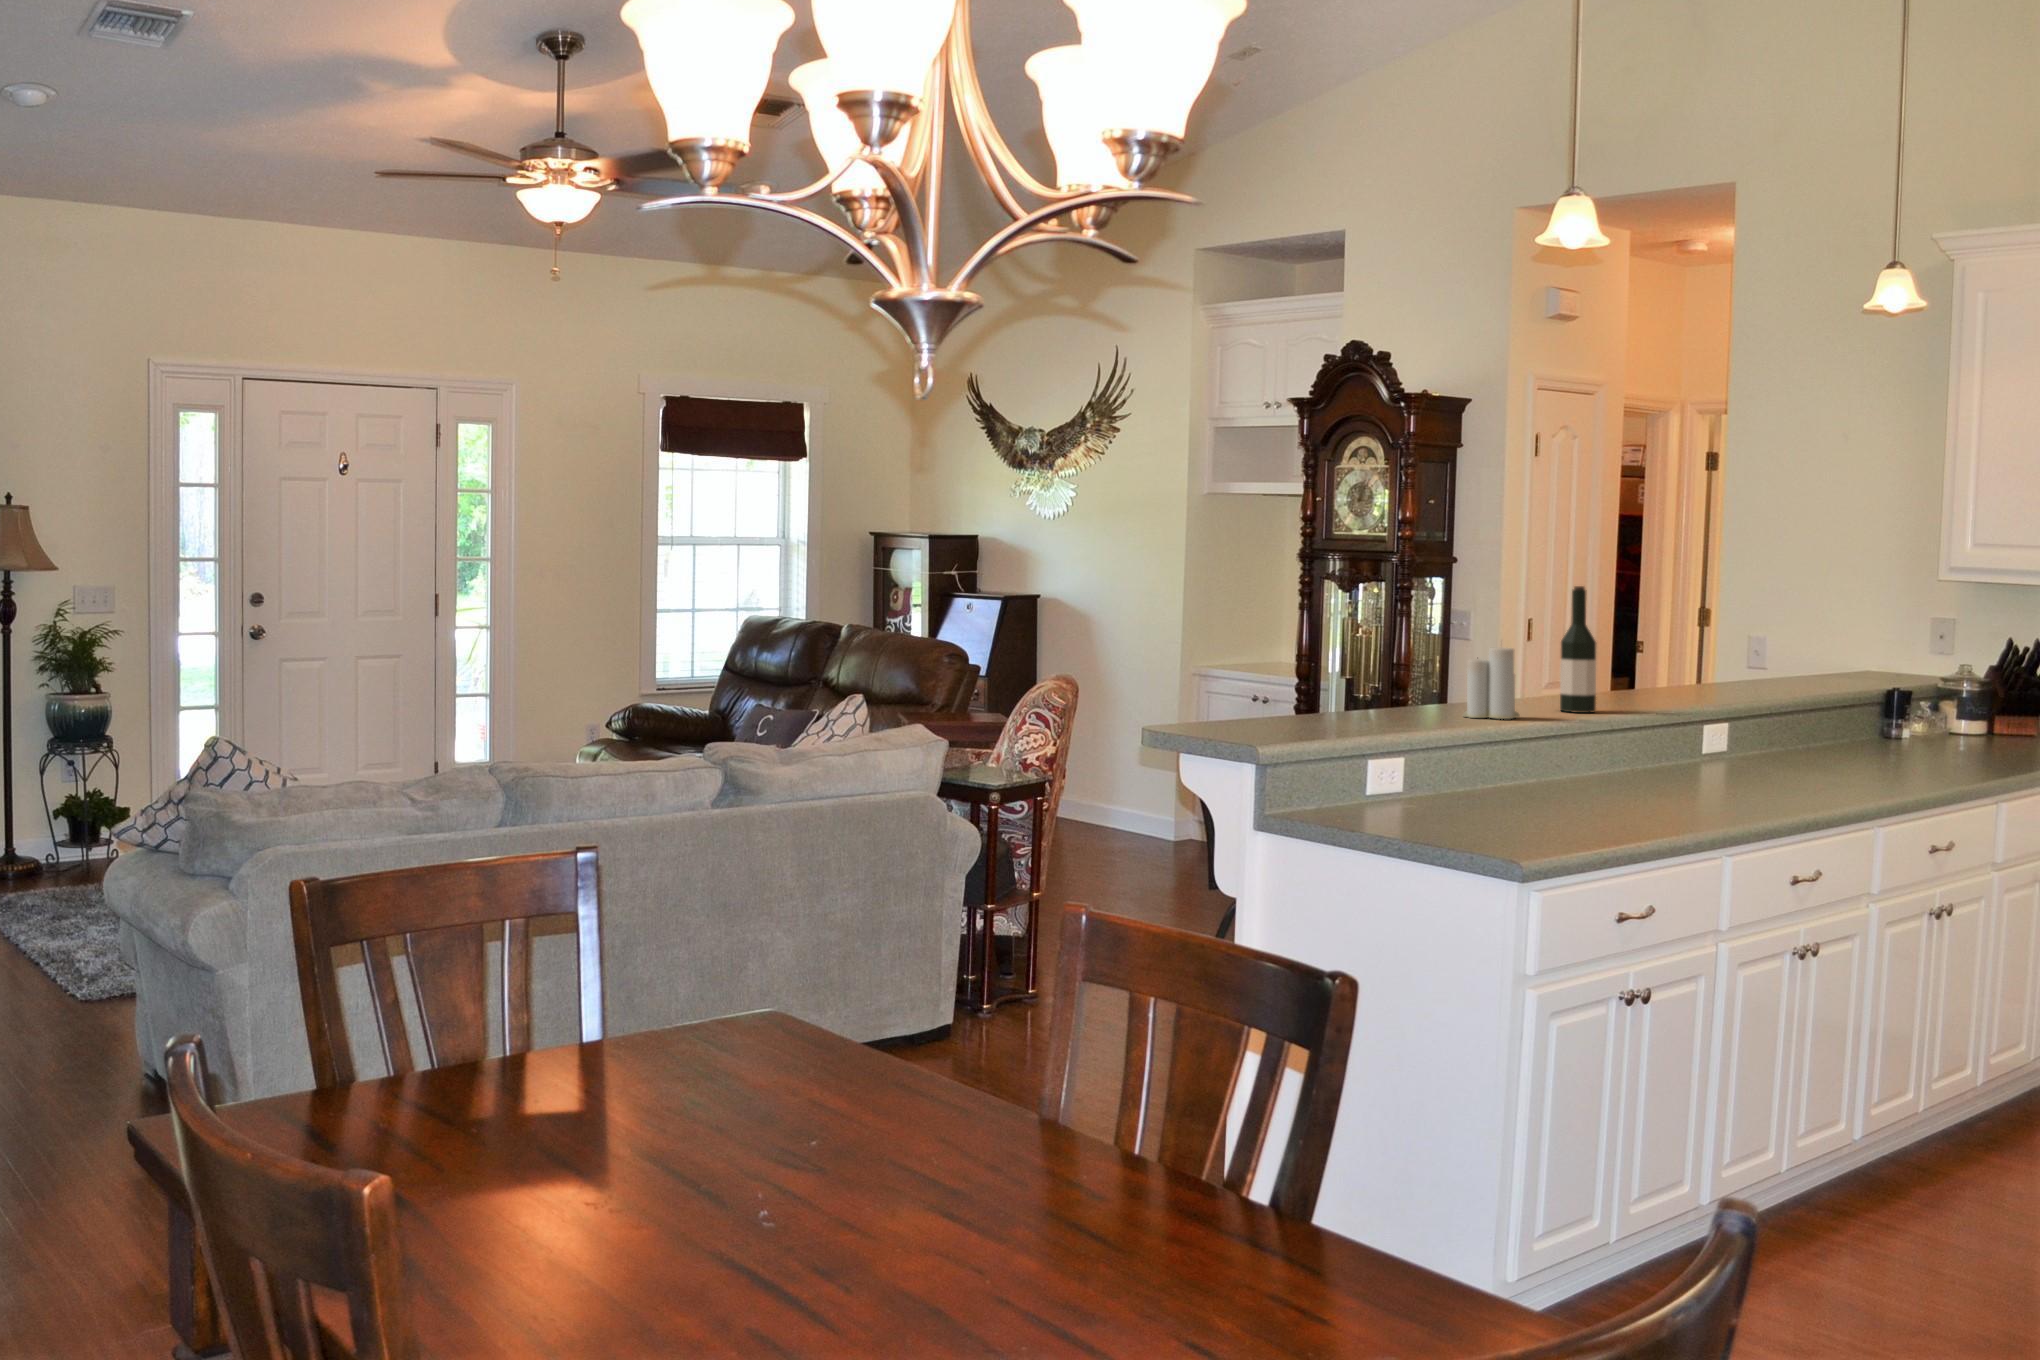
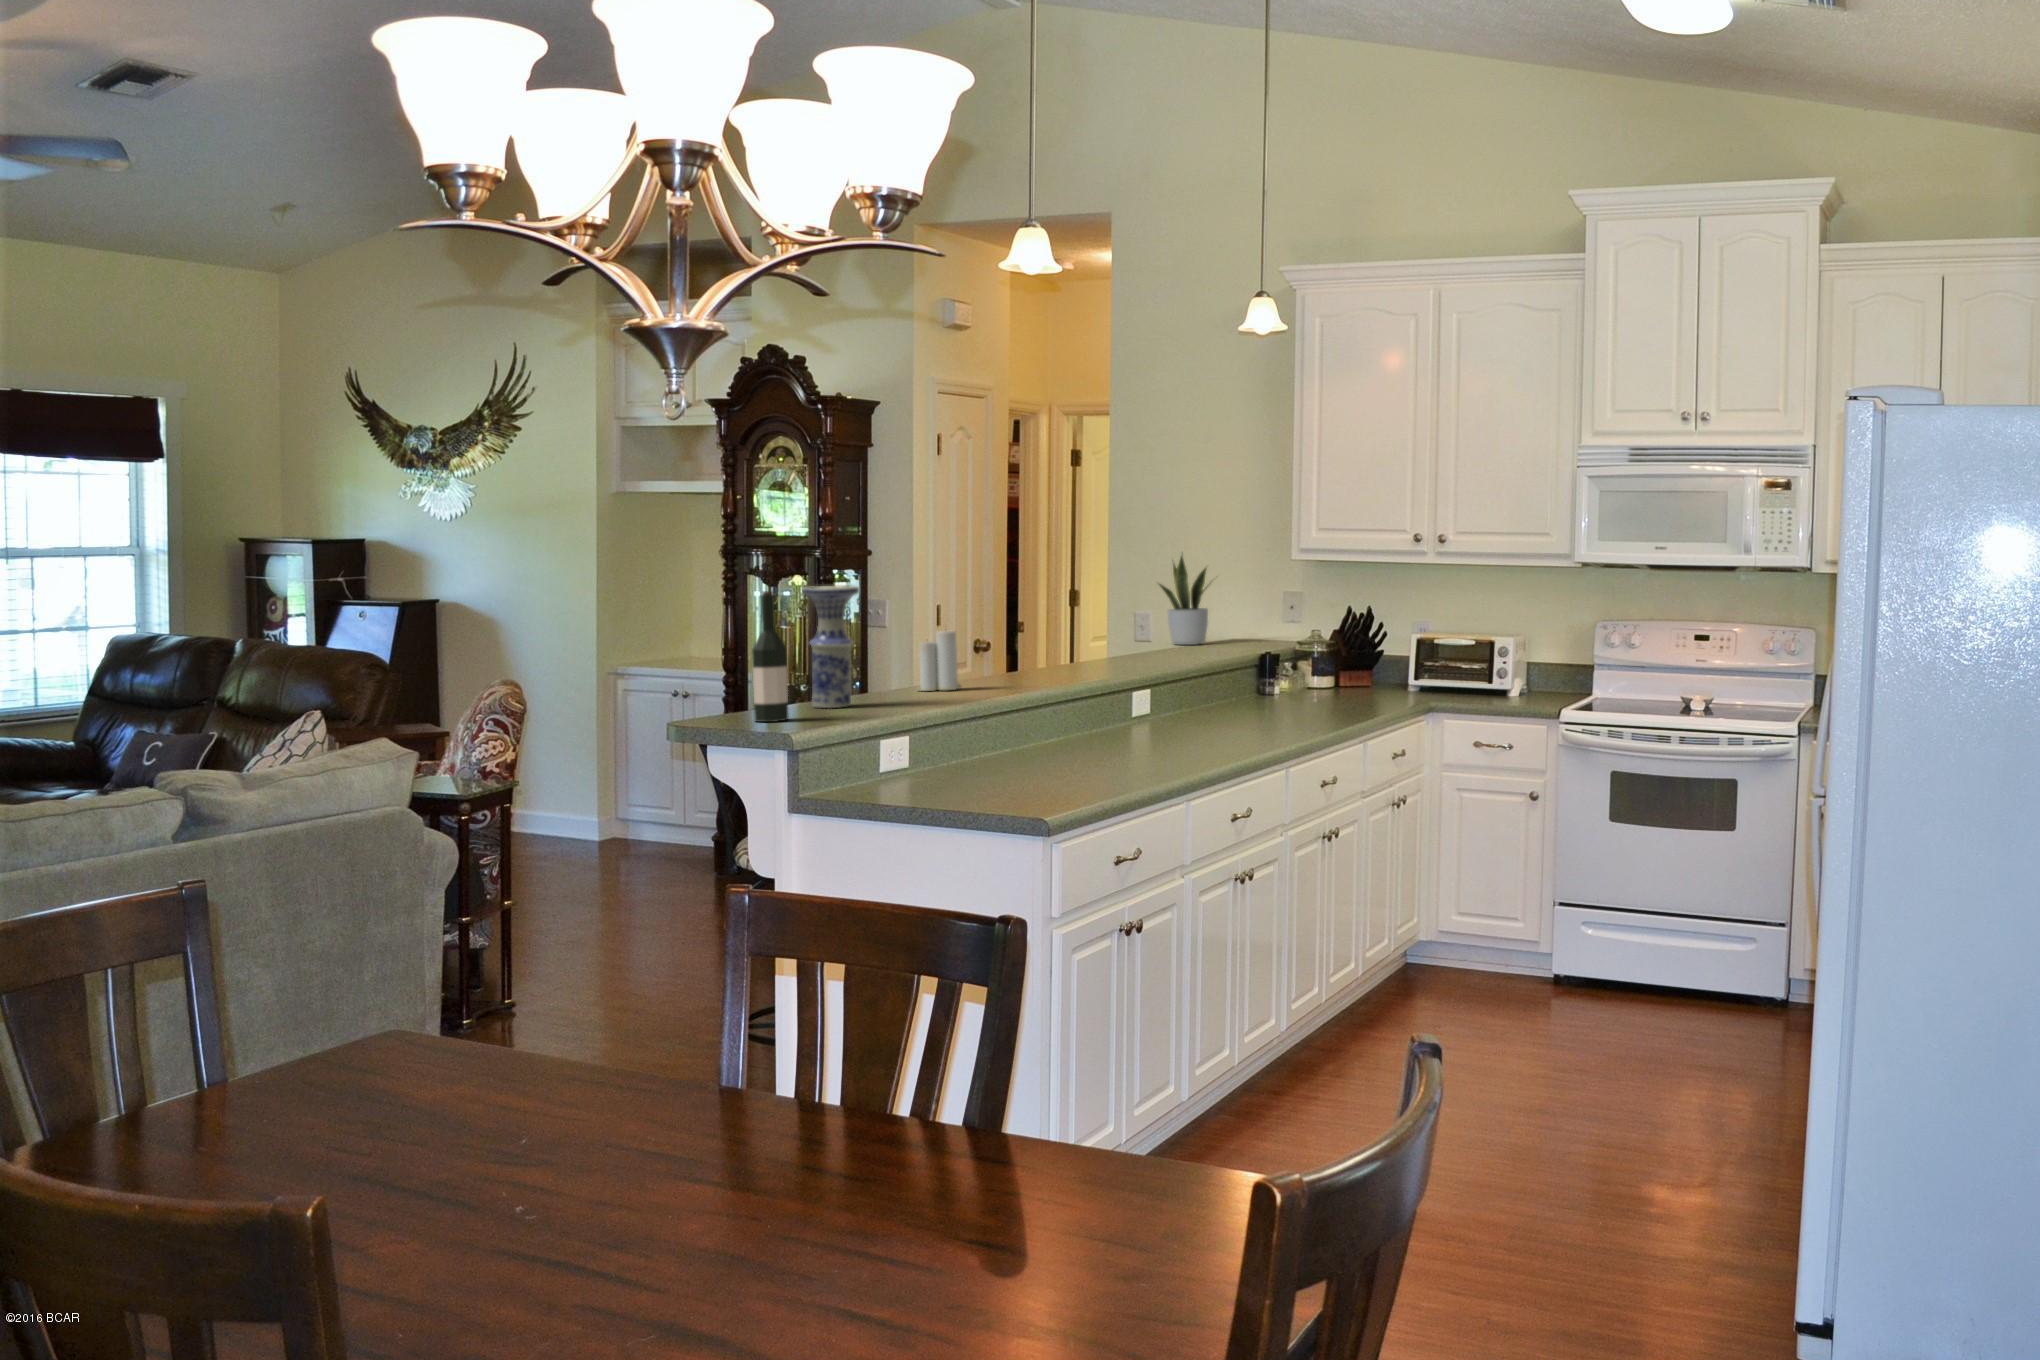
potted plant: none [1800,566,1894,683] -> present [1159,556,1208,645]
wine bottle: present [1560,586,1596,713] -> present [752,591,788,722]
vase: none [1318,587,1387,730] -> present [802,585,860,708]

